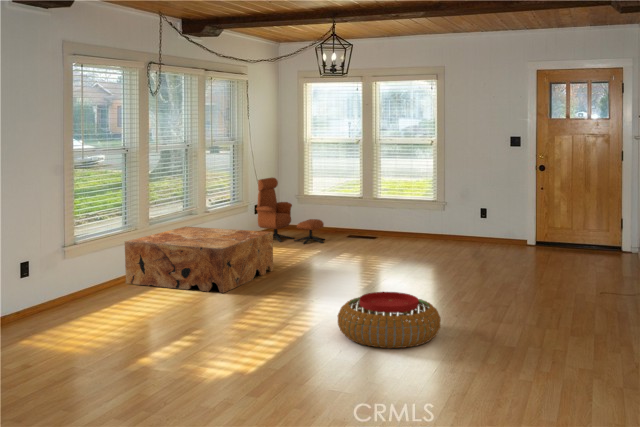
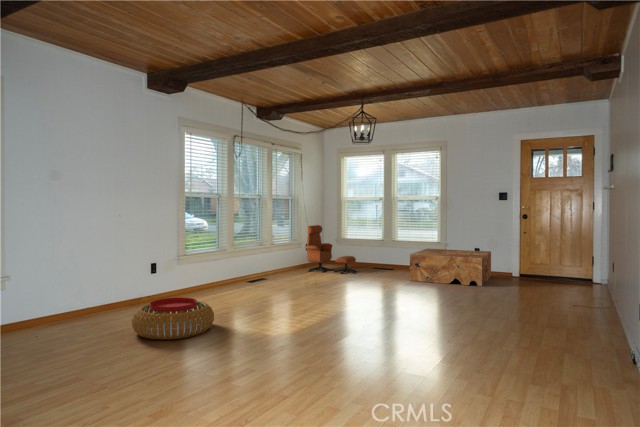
coffee table: present [125,227,273,293] -> present [410,249,491,286]
pouf: present [338,292,441,348] -> present [132,298,214,340]

